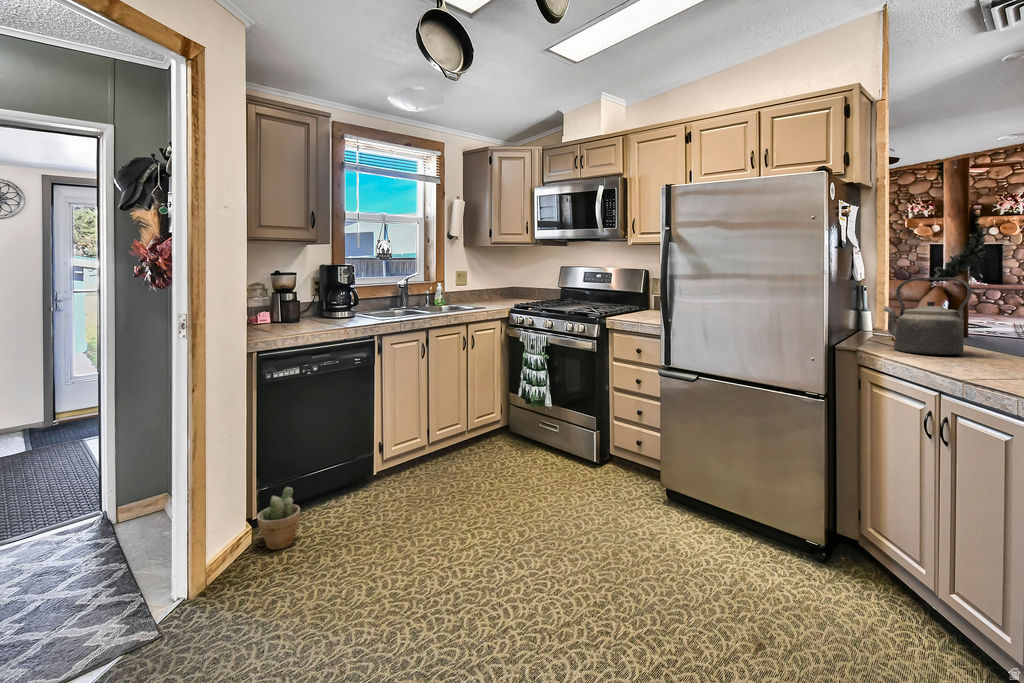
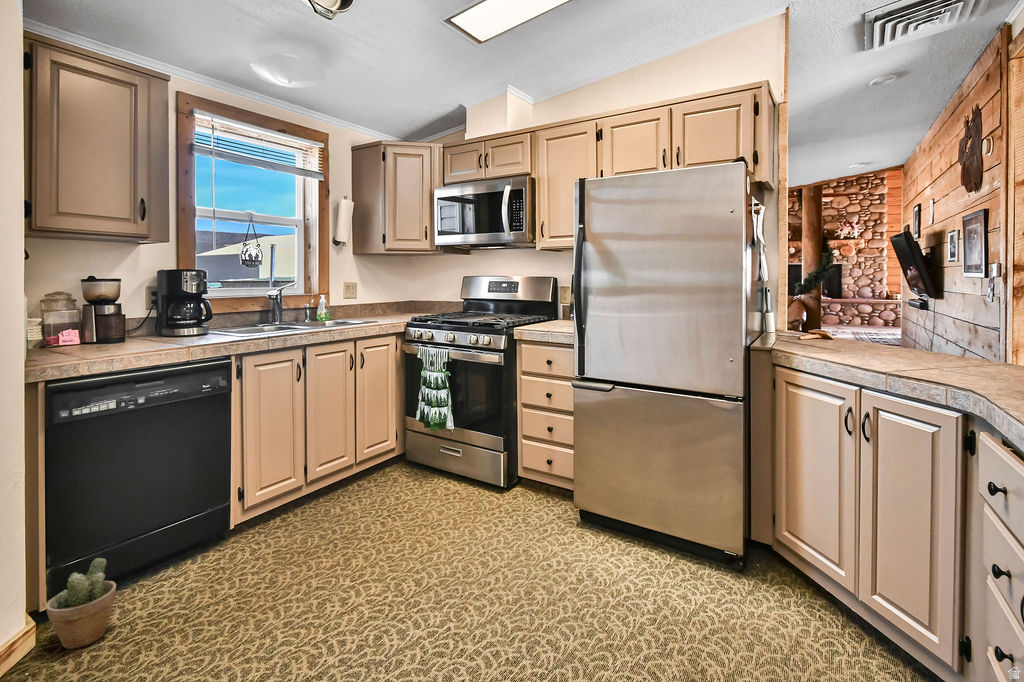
kettle: present [884,278,972,355] -> none [778,274,857,350]

